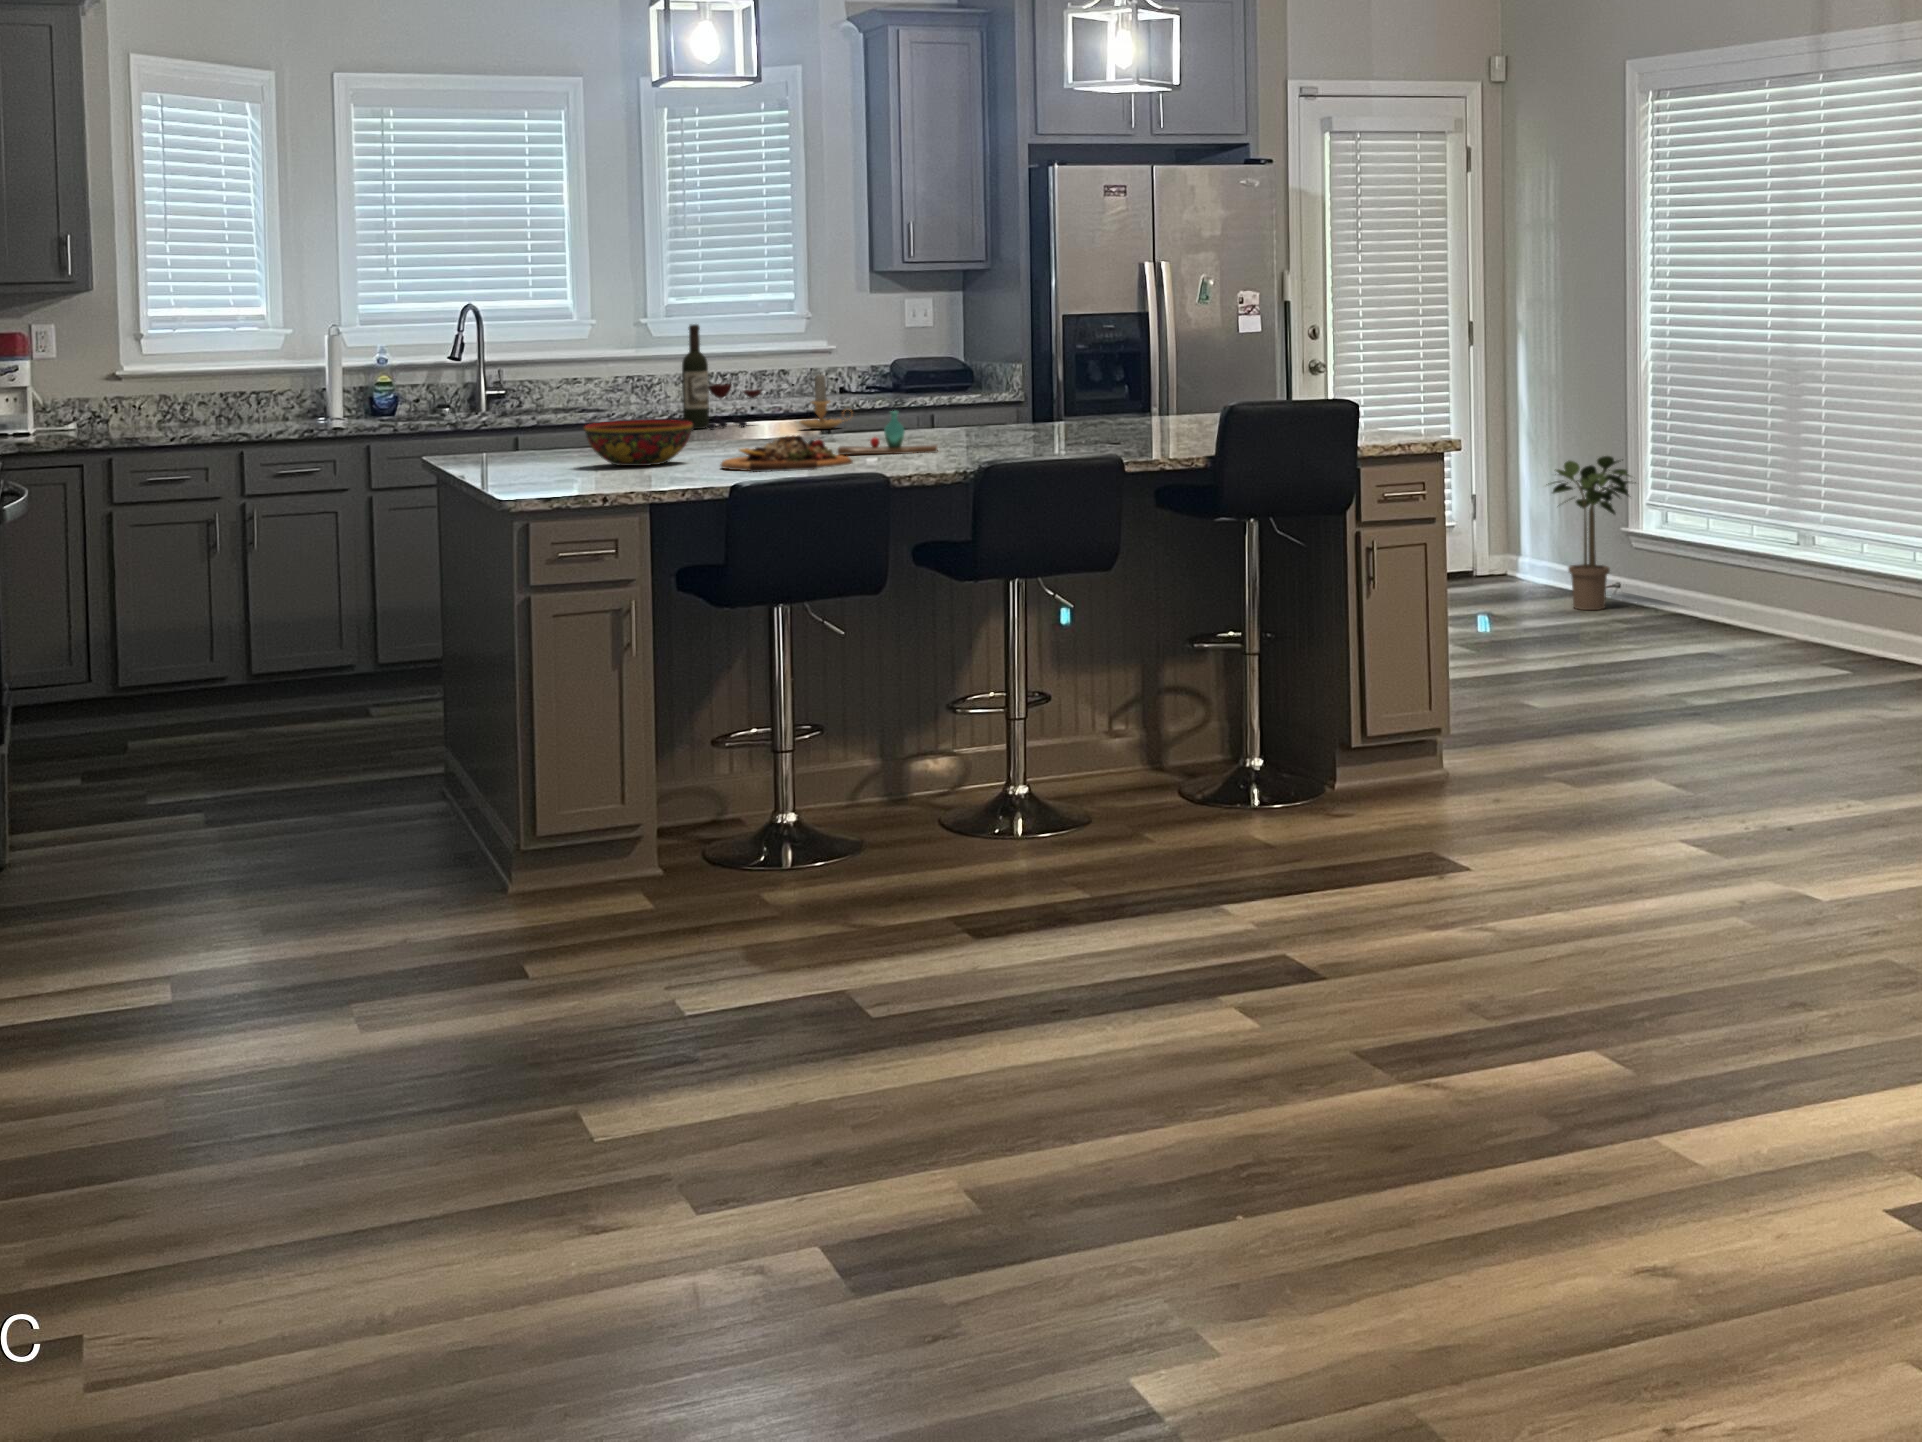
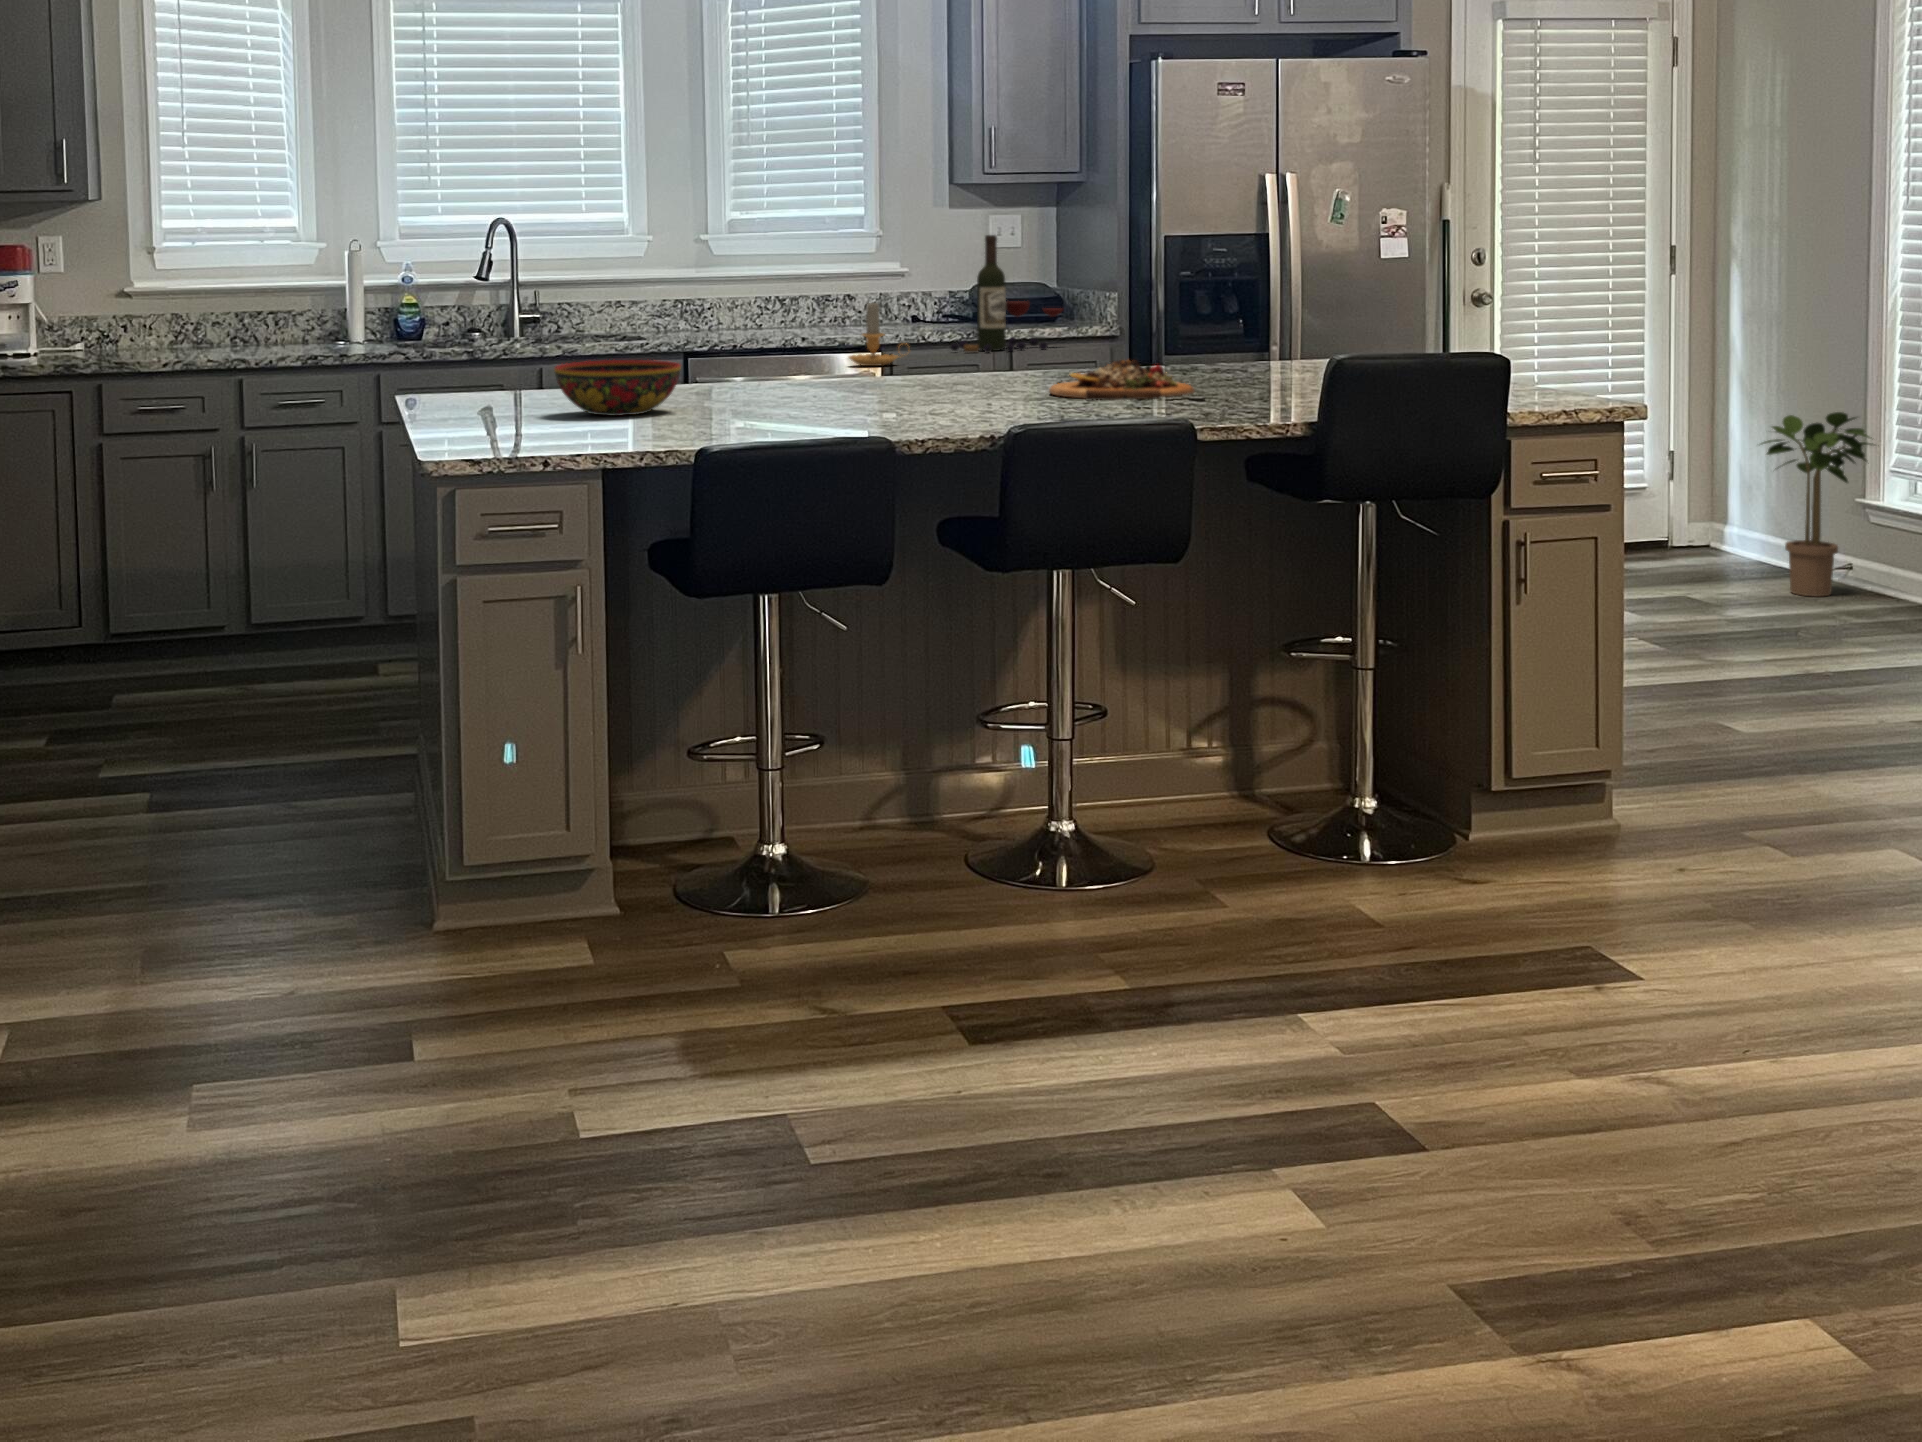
wine bottle: present [682,324,761,430] -> present [951,235,1063,353]
vase: present [838,411,938,455] -> none [852,356,975,408]
cutting board: present [721,435,852,472] -> present [1049,360,1195,400]

